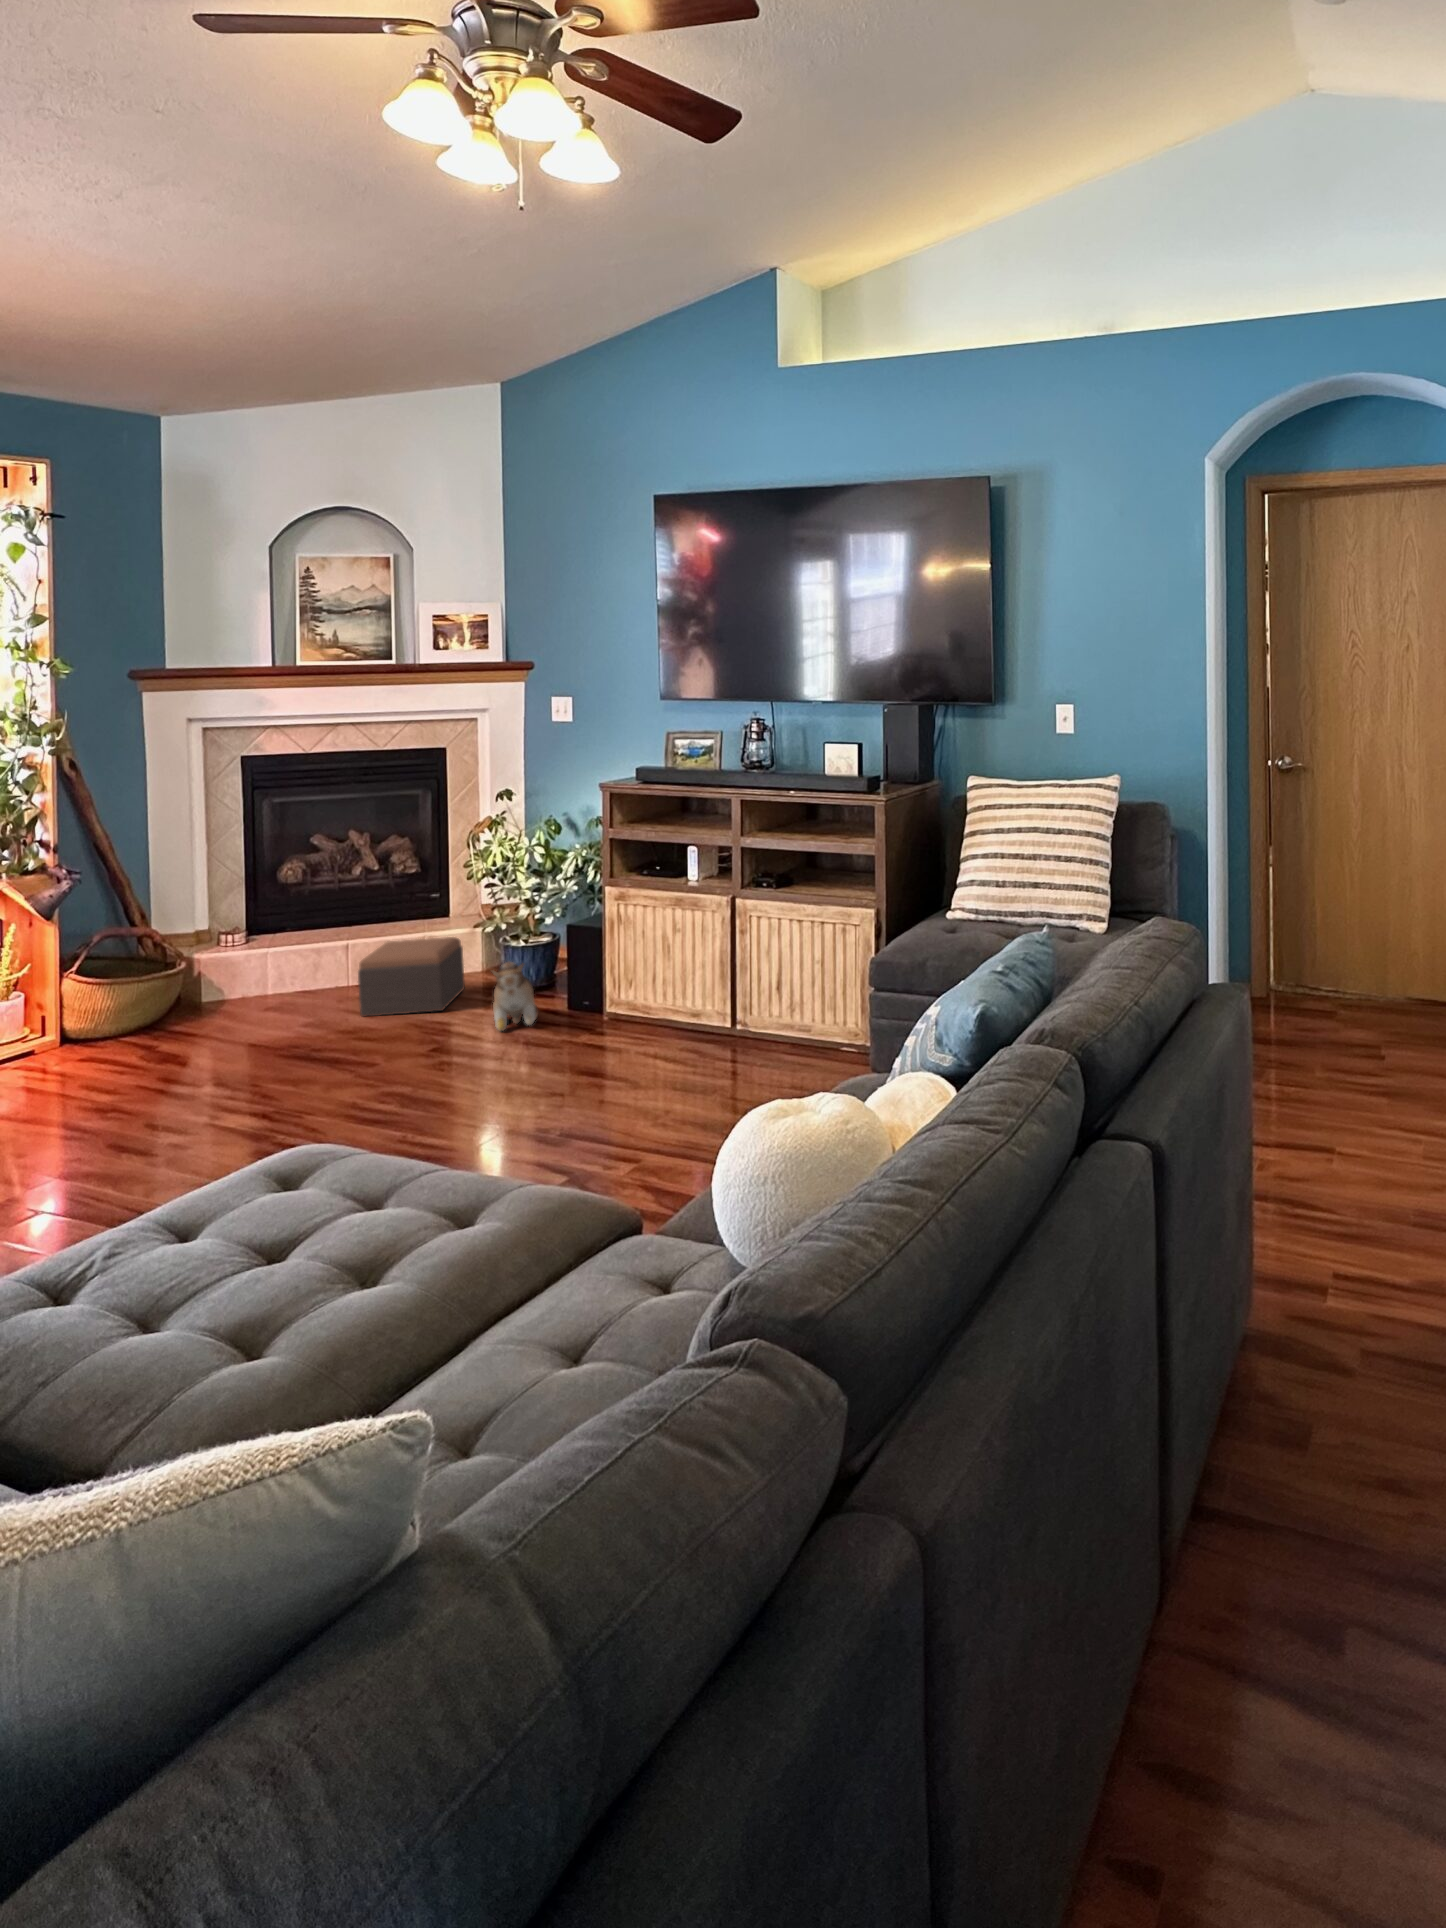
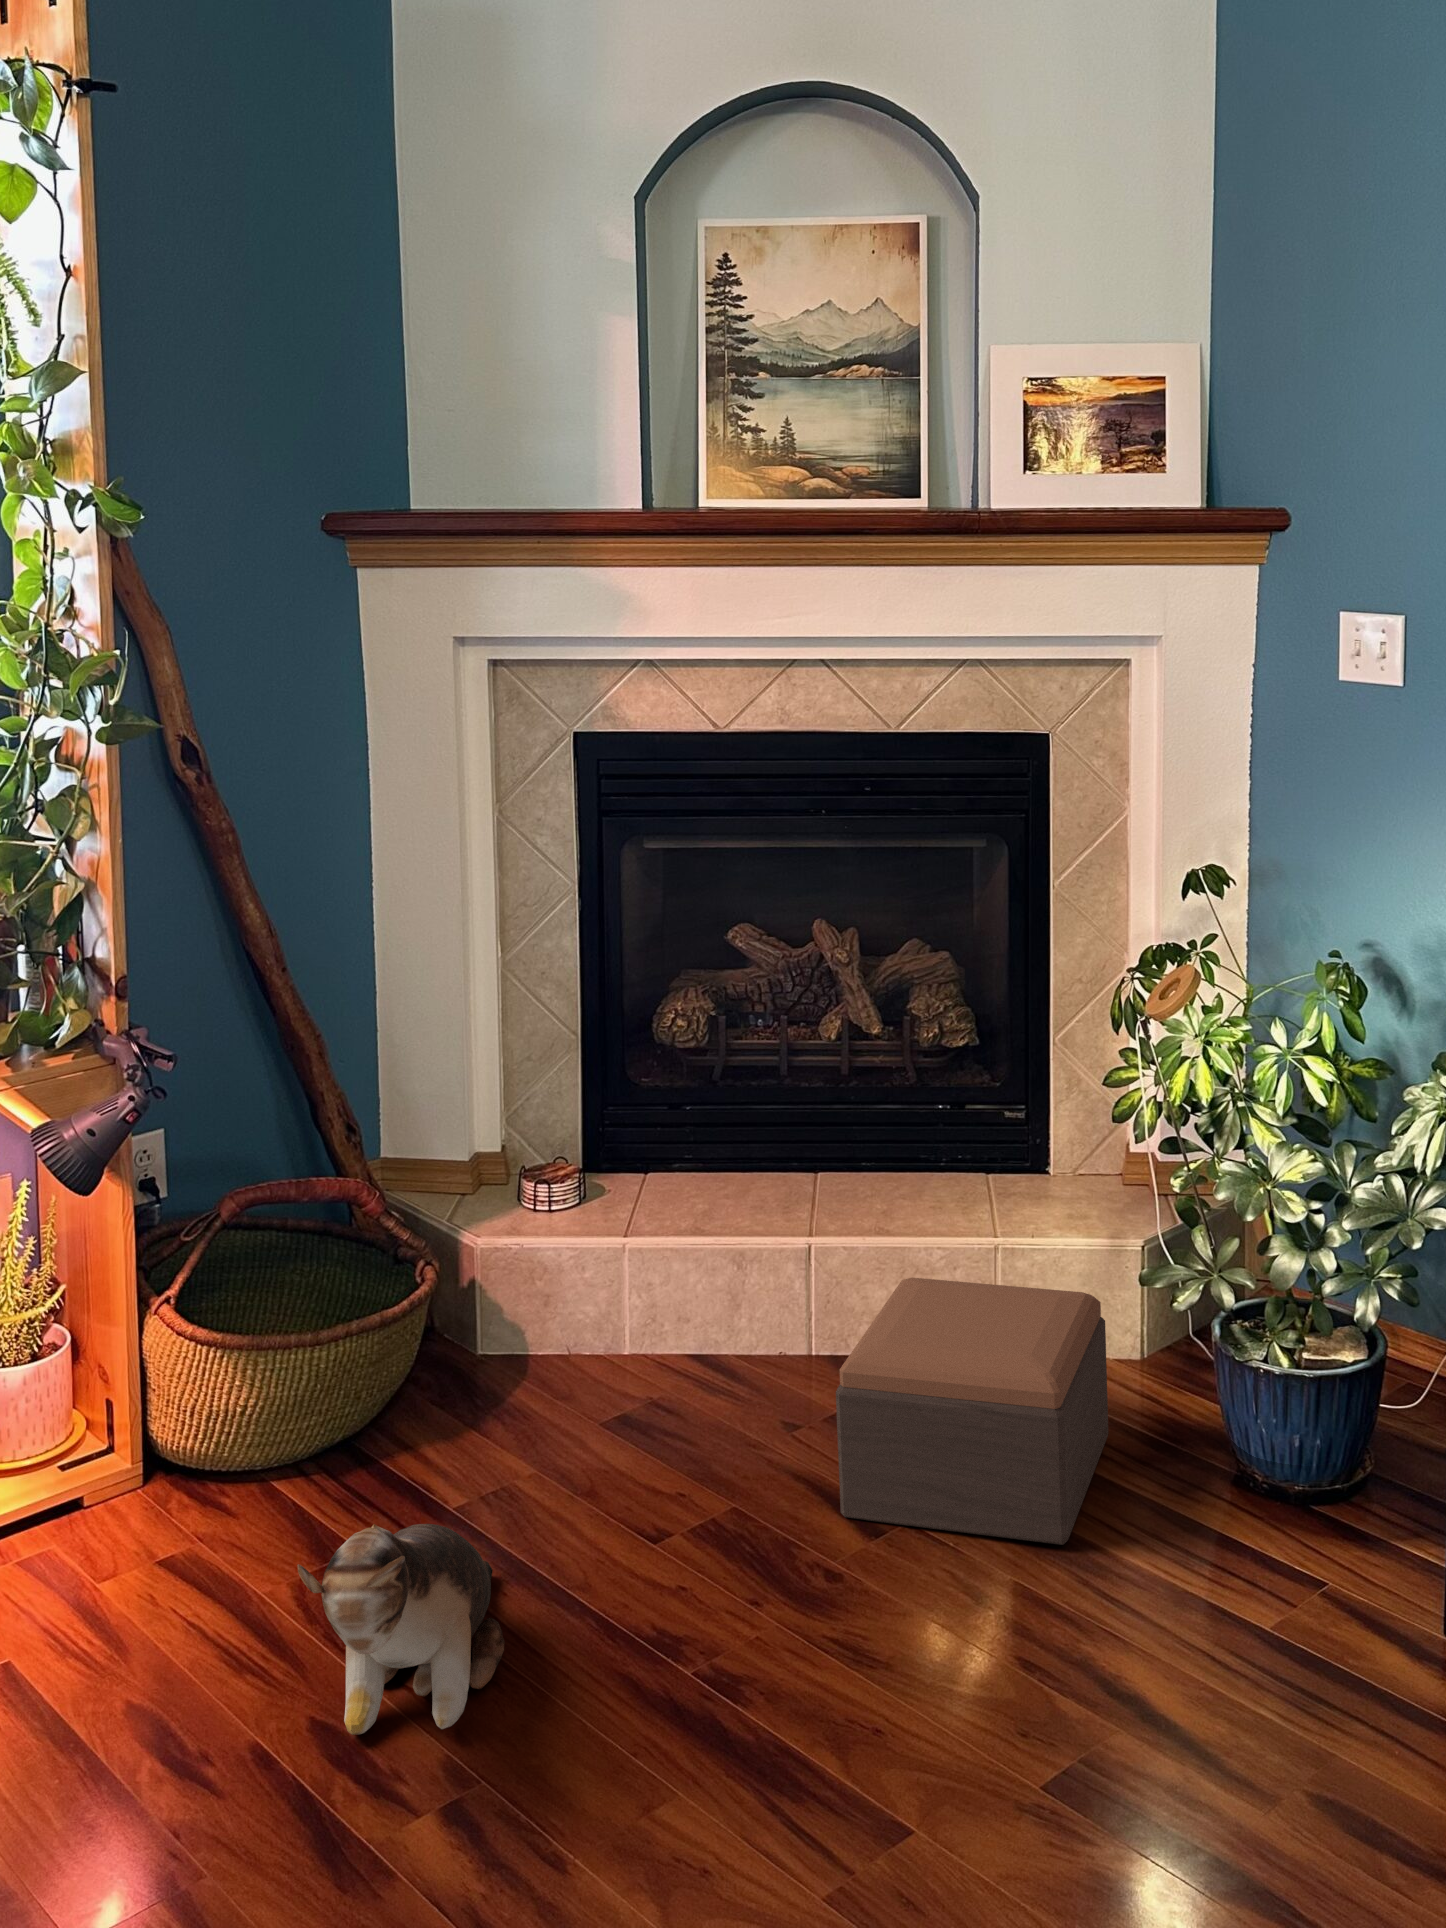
plush toy: present [492,962,538,1031] -> present [297,1524,505,1735]

